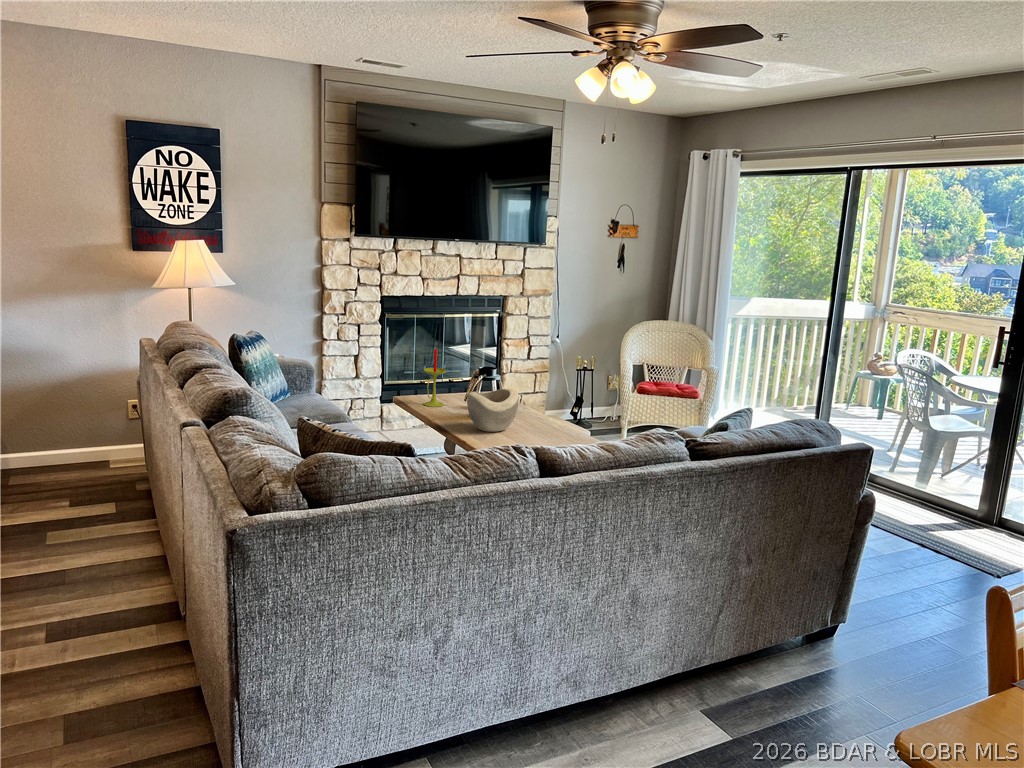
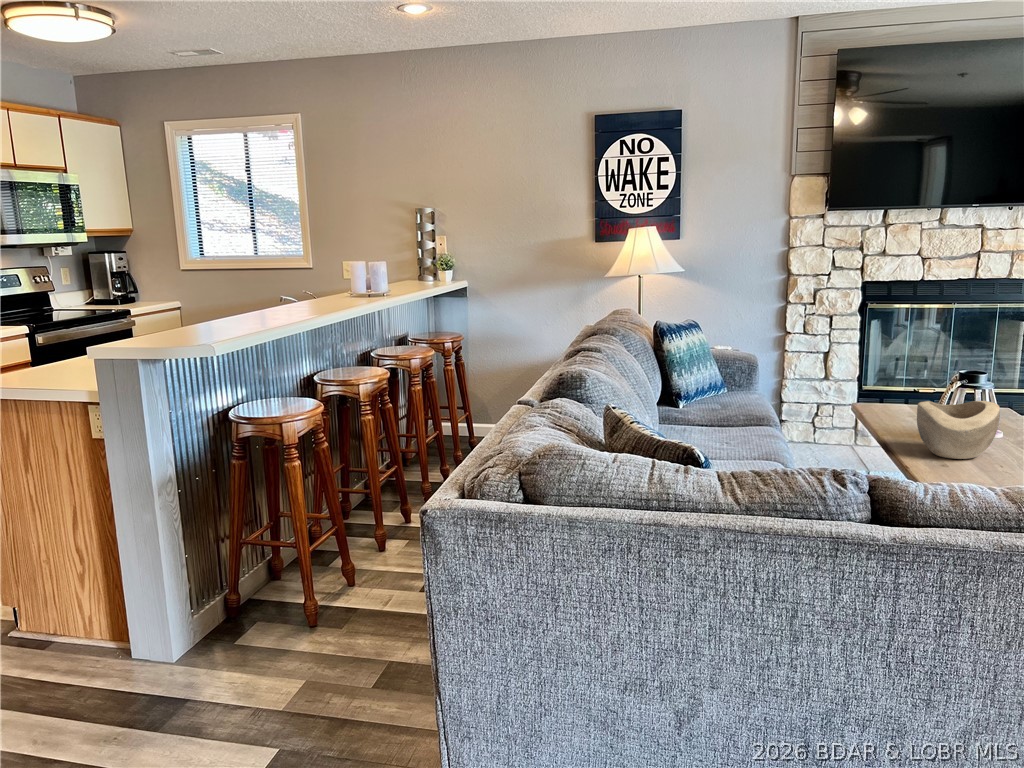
candle: present [424,349,446,407] -> none [881,343,915,420]

